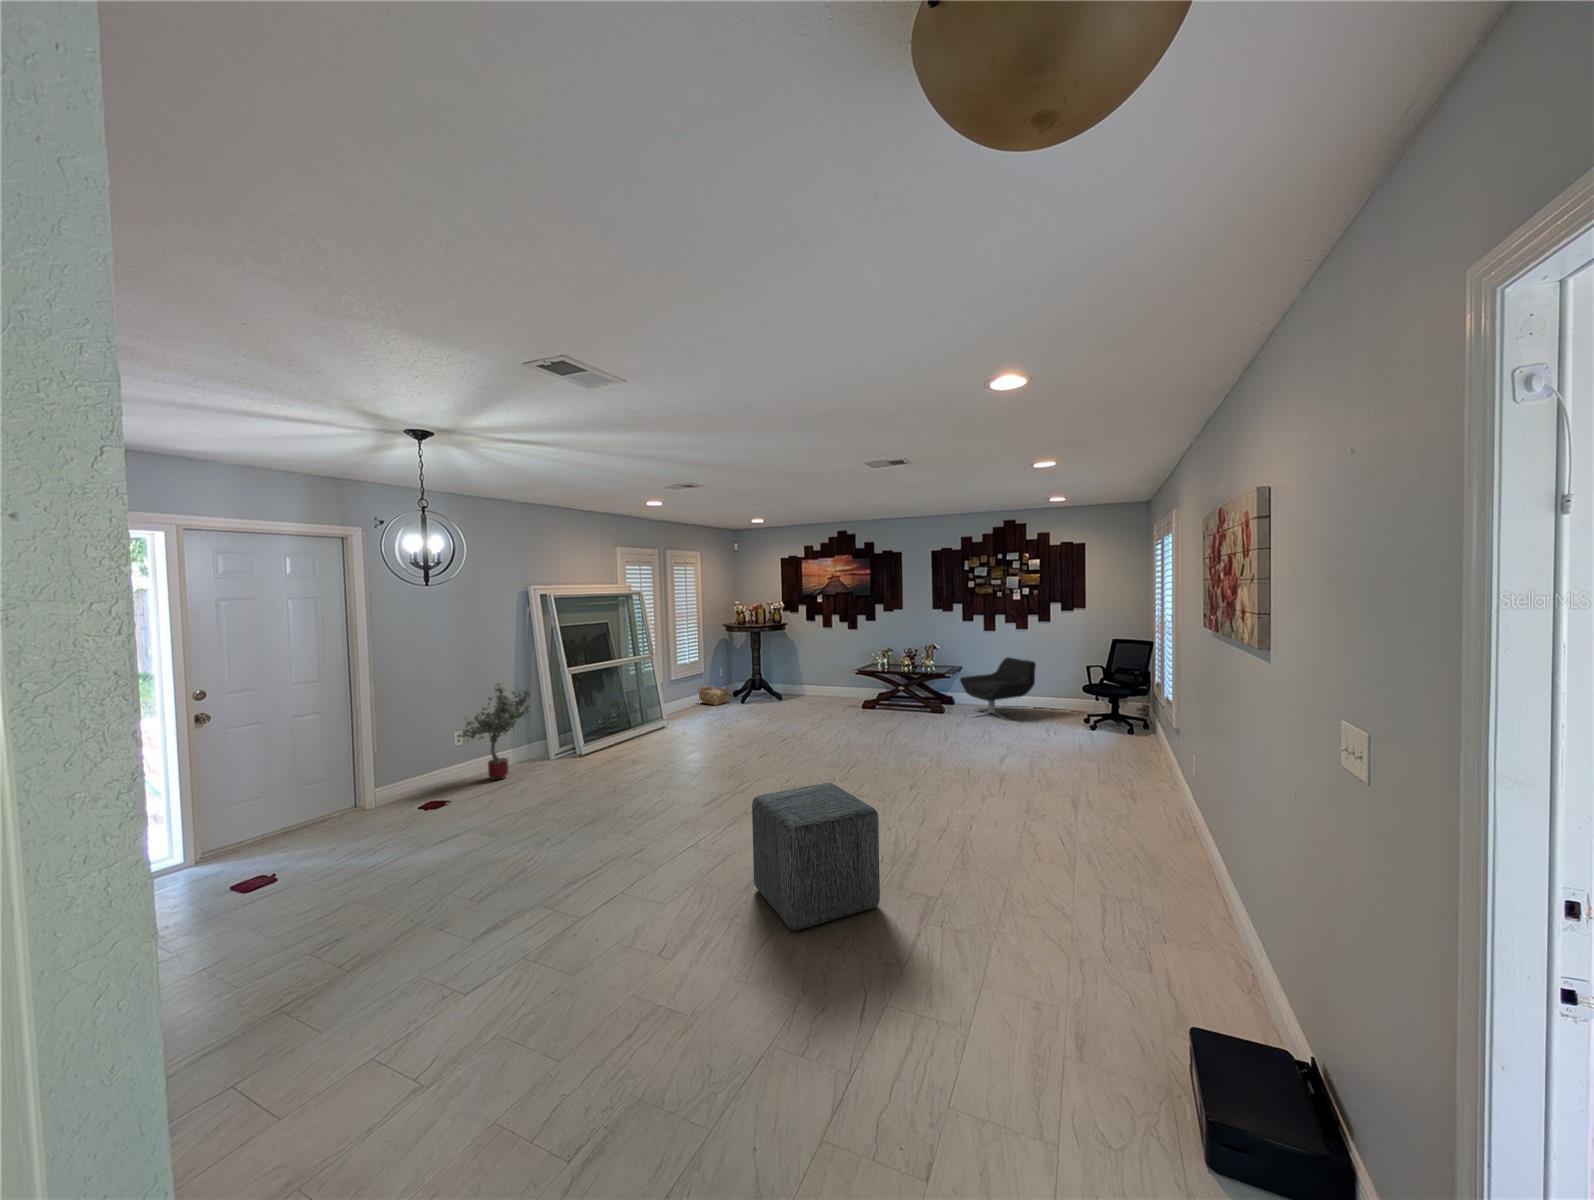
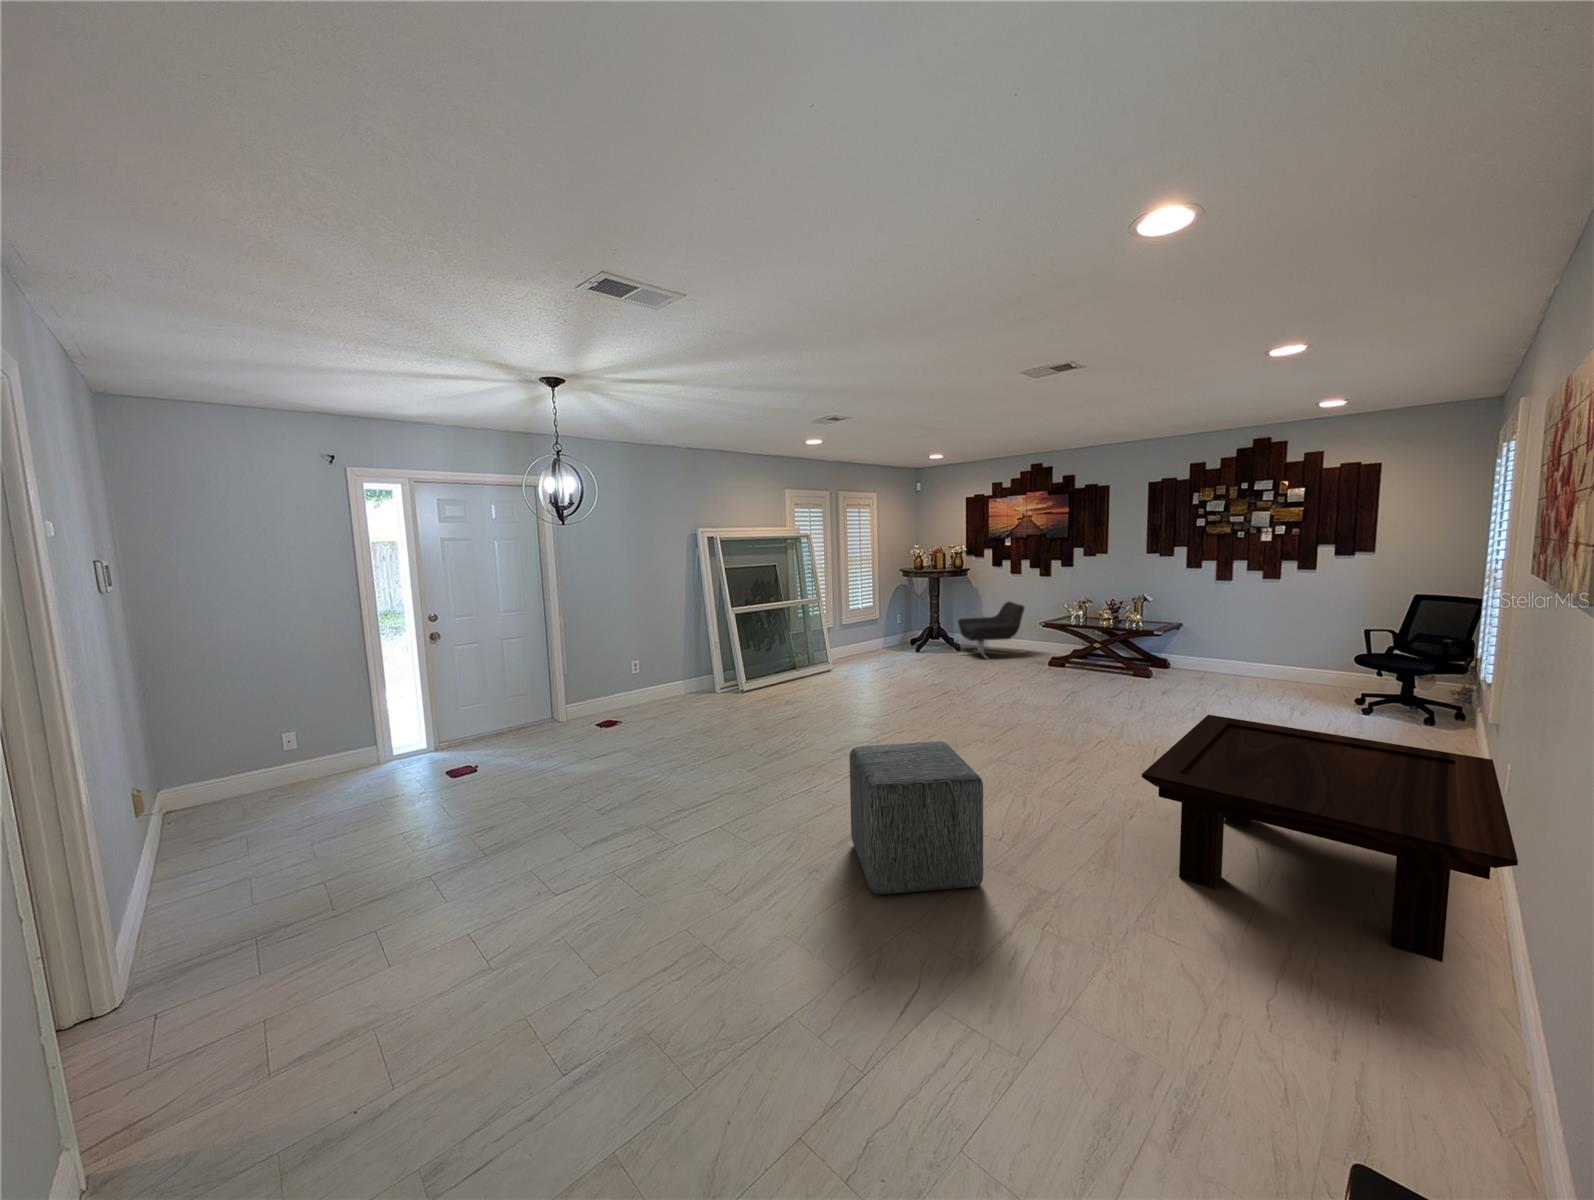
lounge chair: present [960,657,1036,719] -> present [958,602,1024,659]
potted tree: present [460,683,530,780] -> none [630,618,696,707]
woven basket: present [699,686,729,705] -> none [871,628,903,653]
coffee table: none [990,740,1225,900] -> present [1142,715,1518,962]

